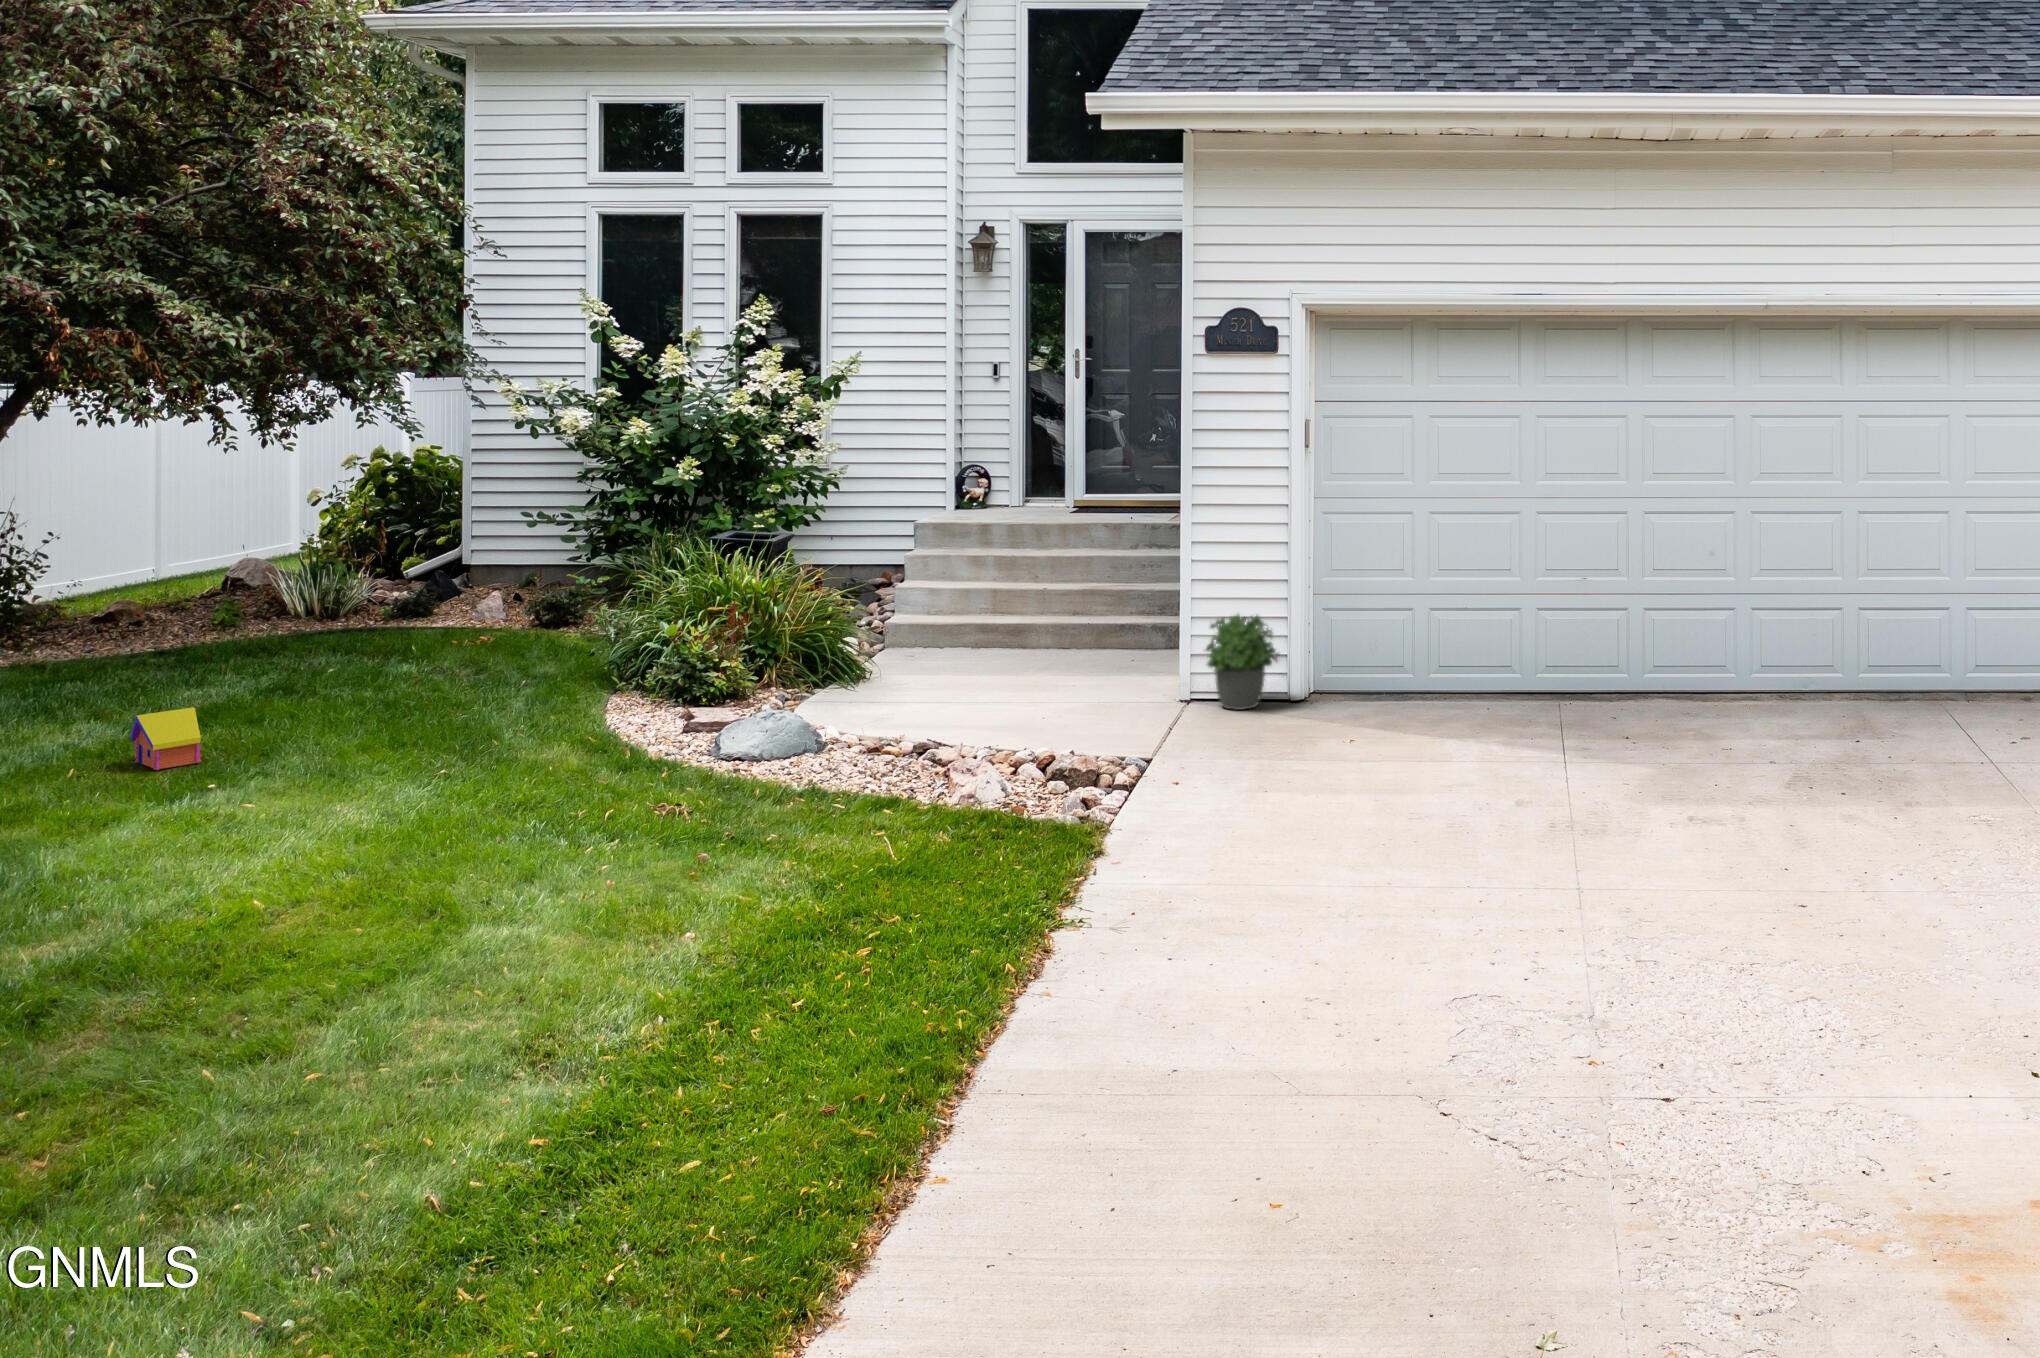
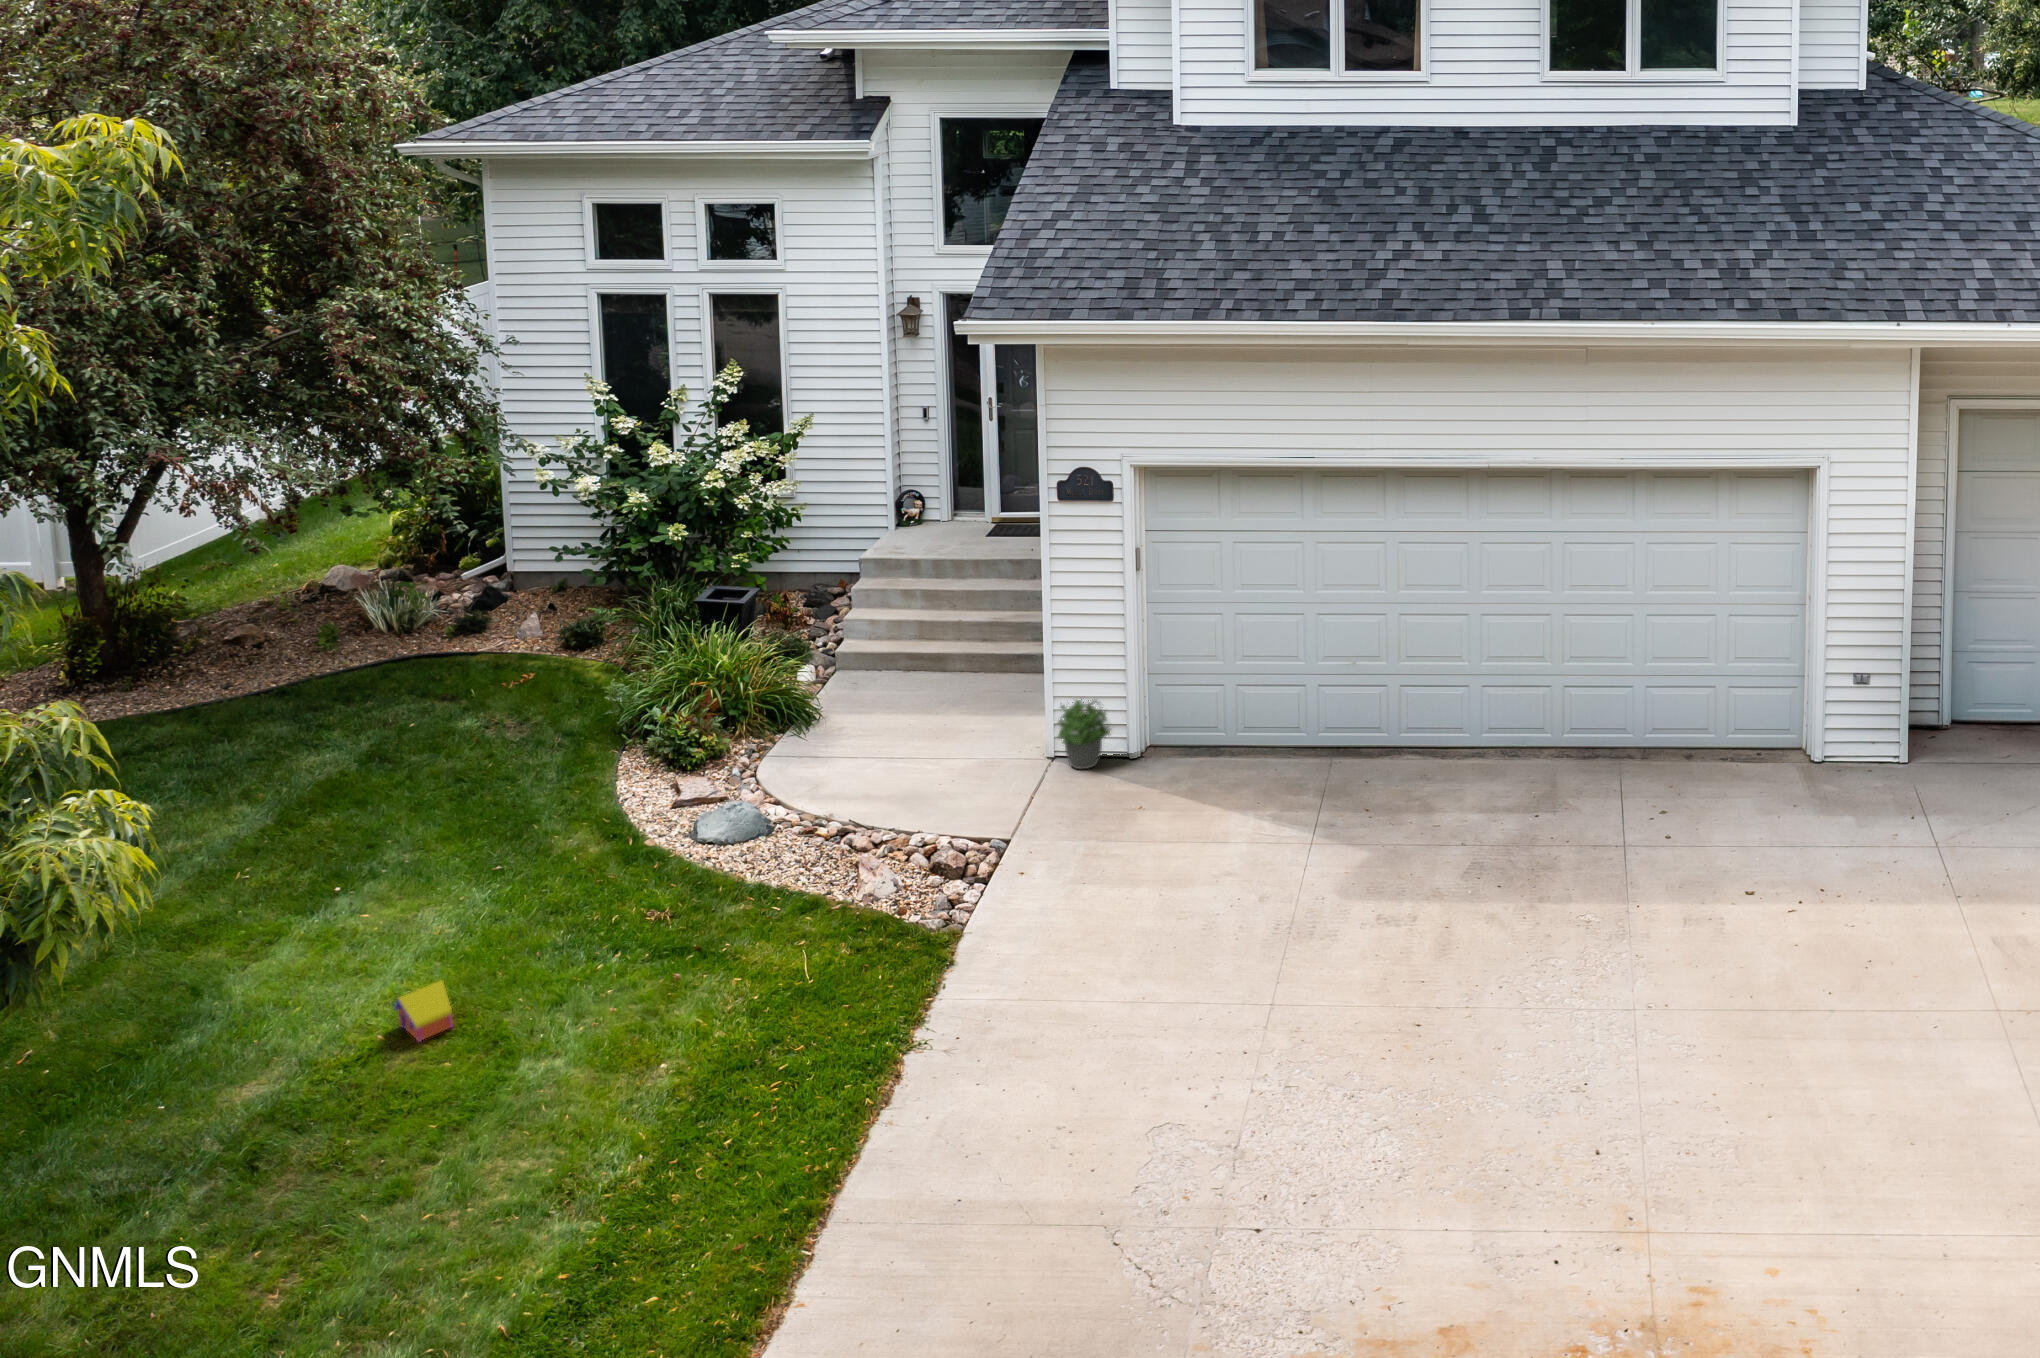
toy house: present [130,707,201,770] -> present [394,981,453,1041]

